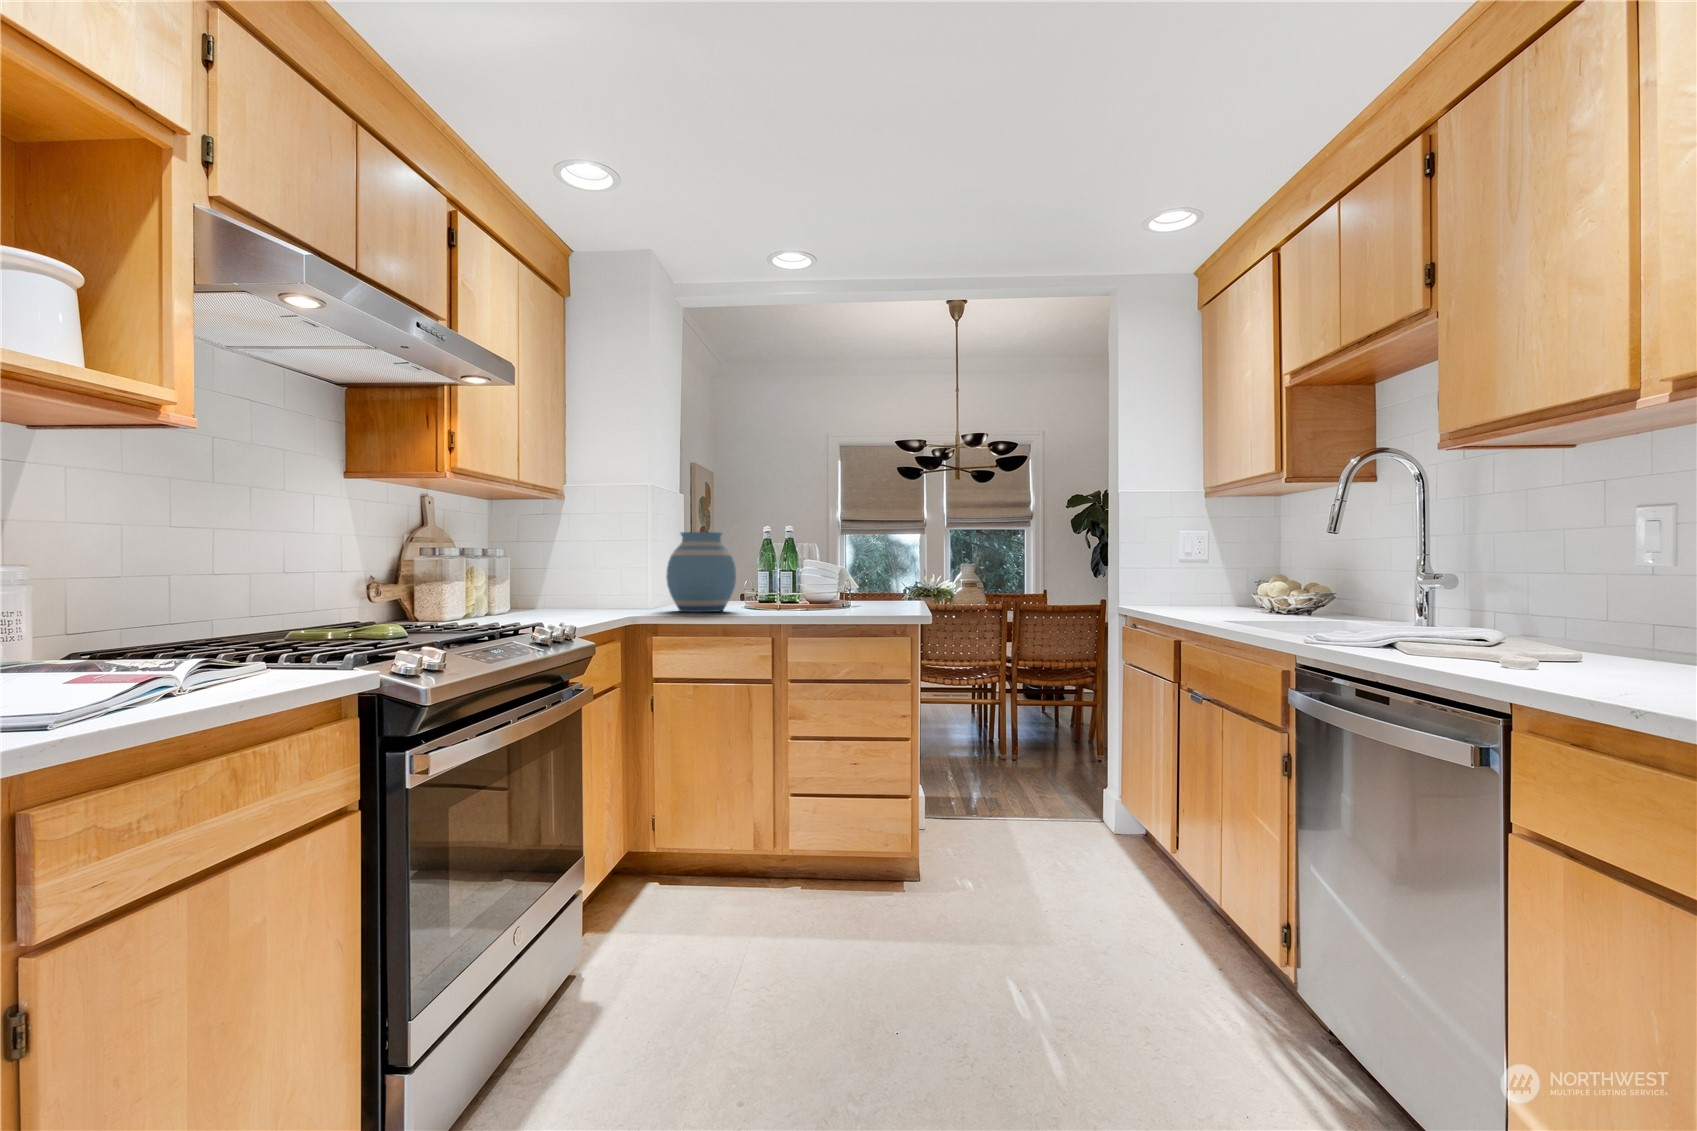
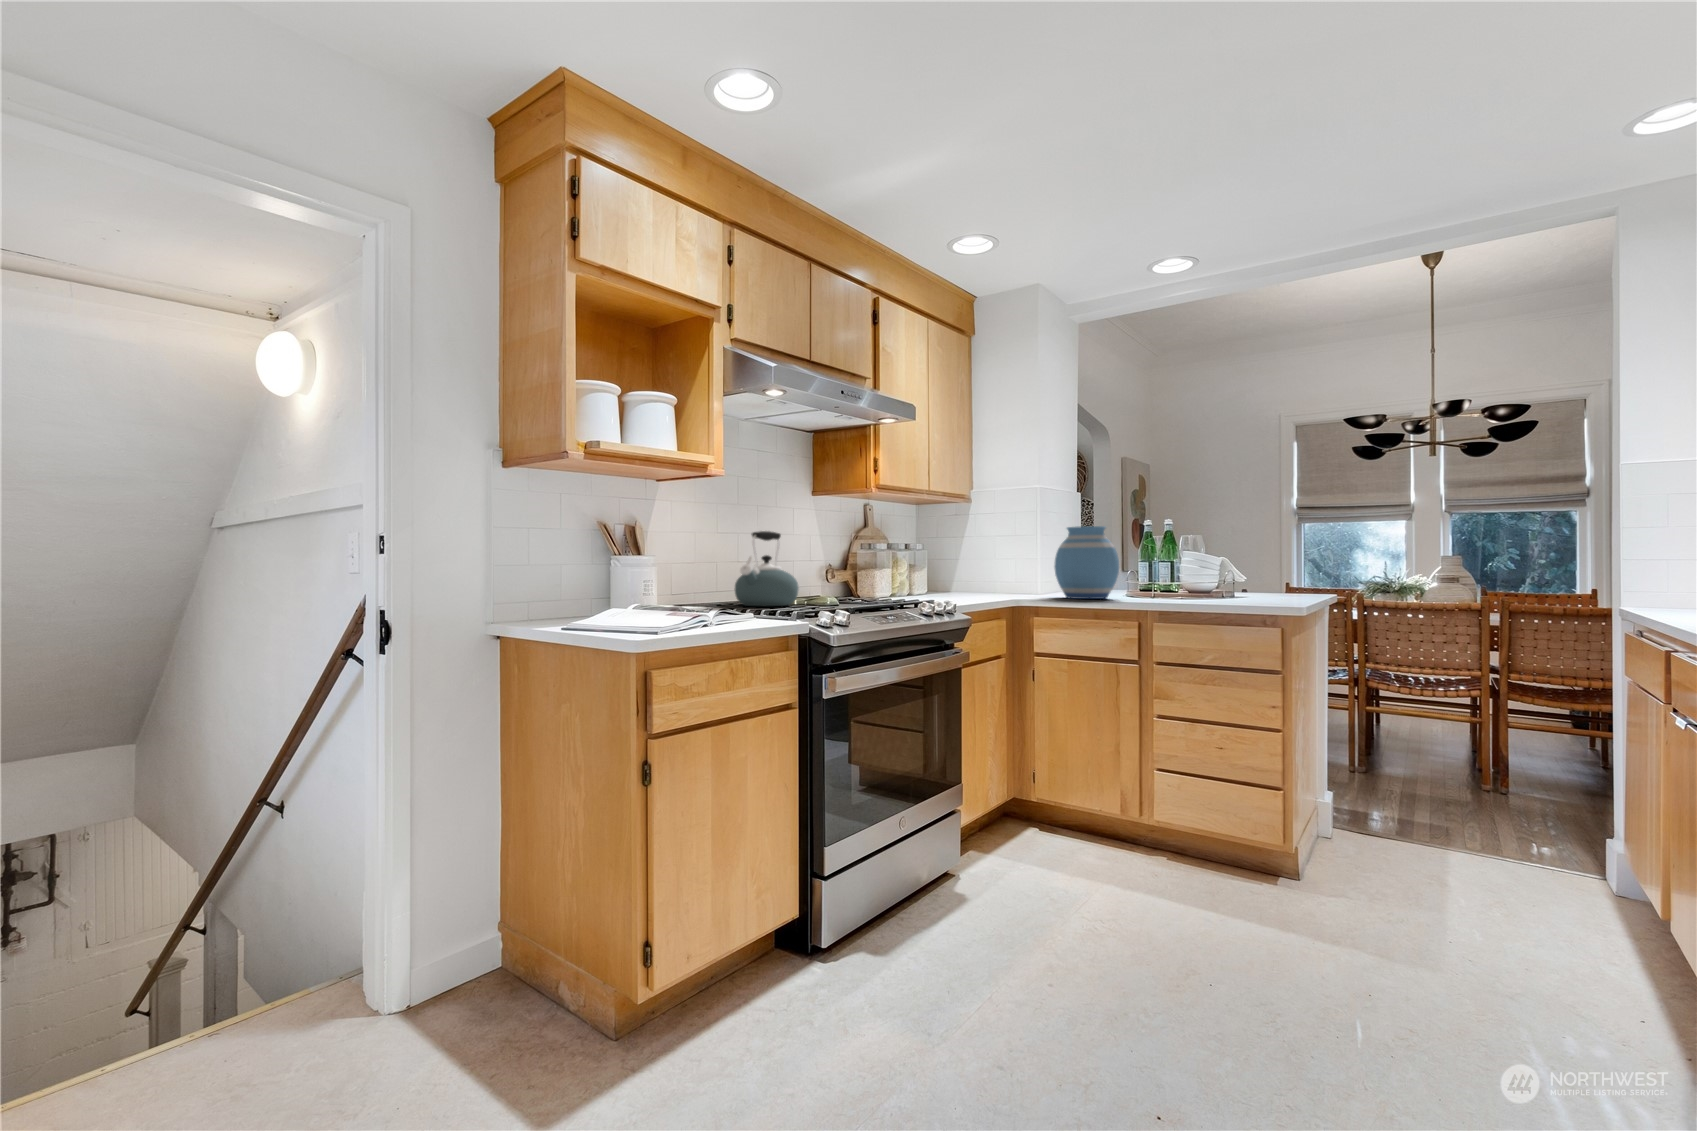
kettle: none [207,525,334,645] -> present [735,531,799,606]

